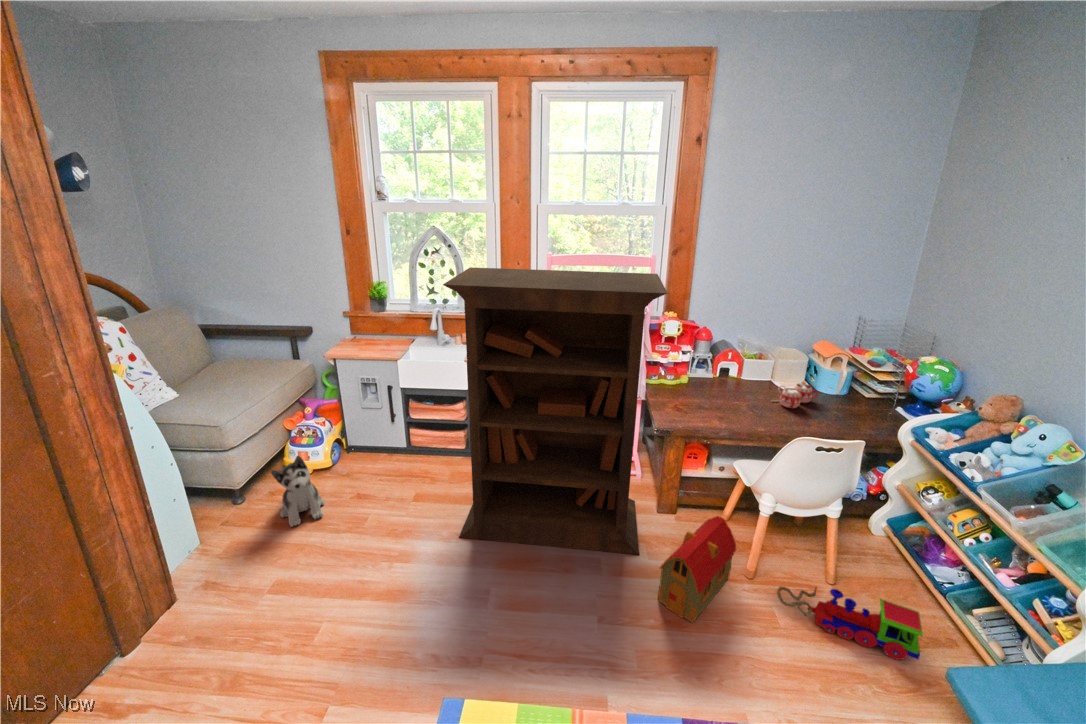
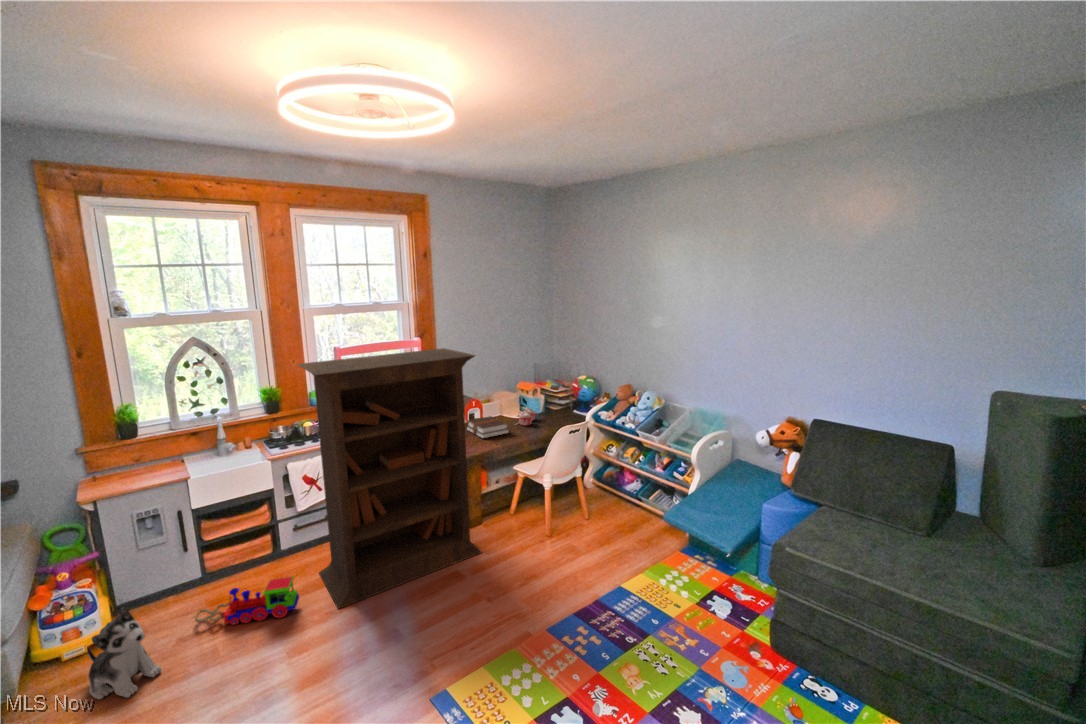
hardback book: none [699,376,750,411] -> present [467,416,509,439]
toy house: present [658,516,736,622] -> none [512,498,543,568]
toy train: present [777,587,923,660] -> present [195,576,299,625]

